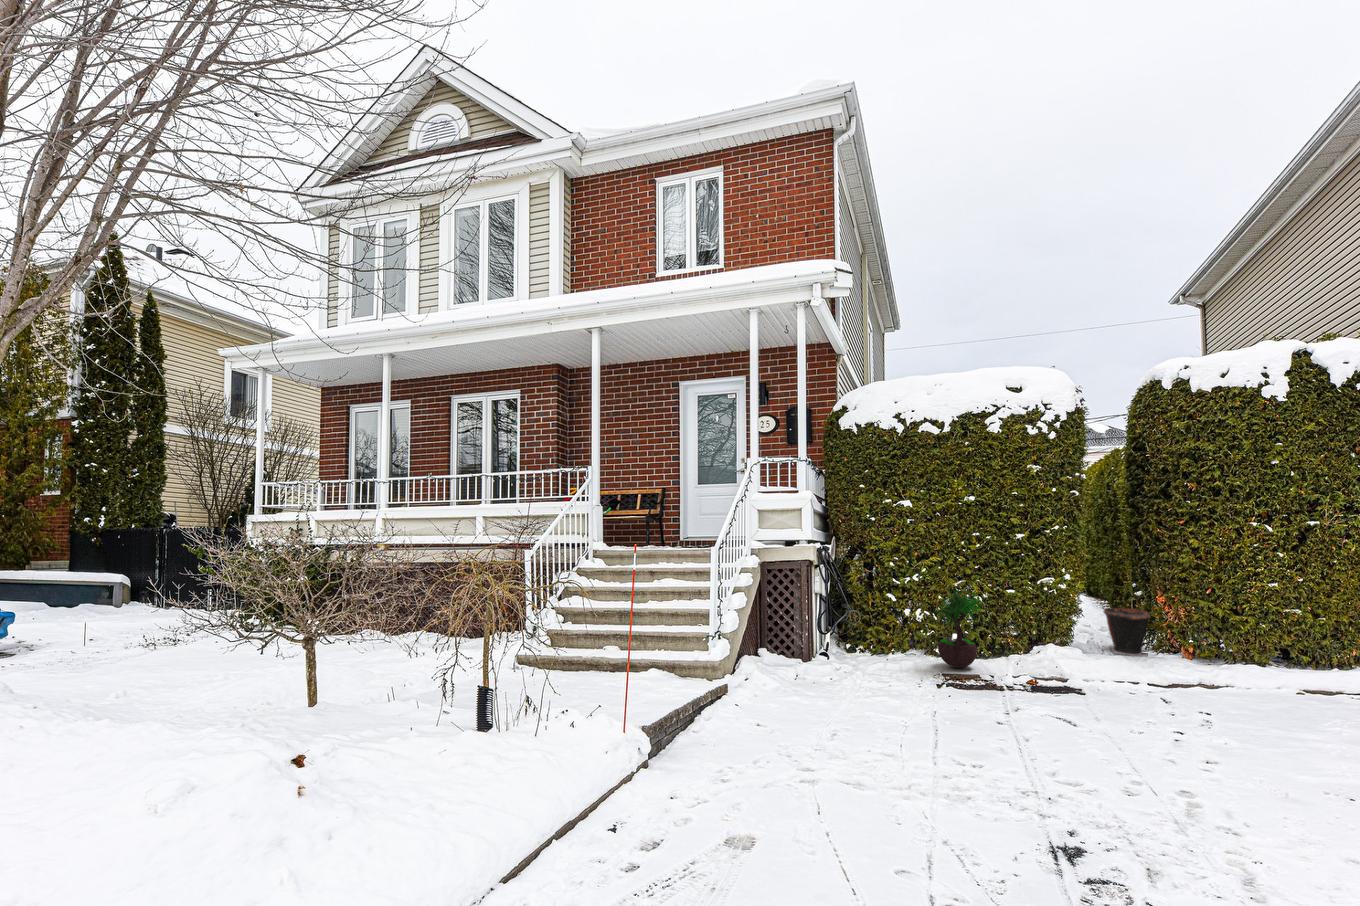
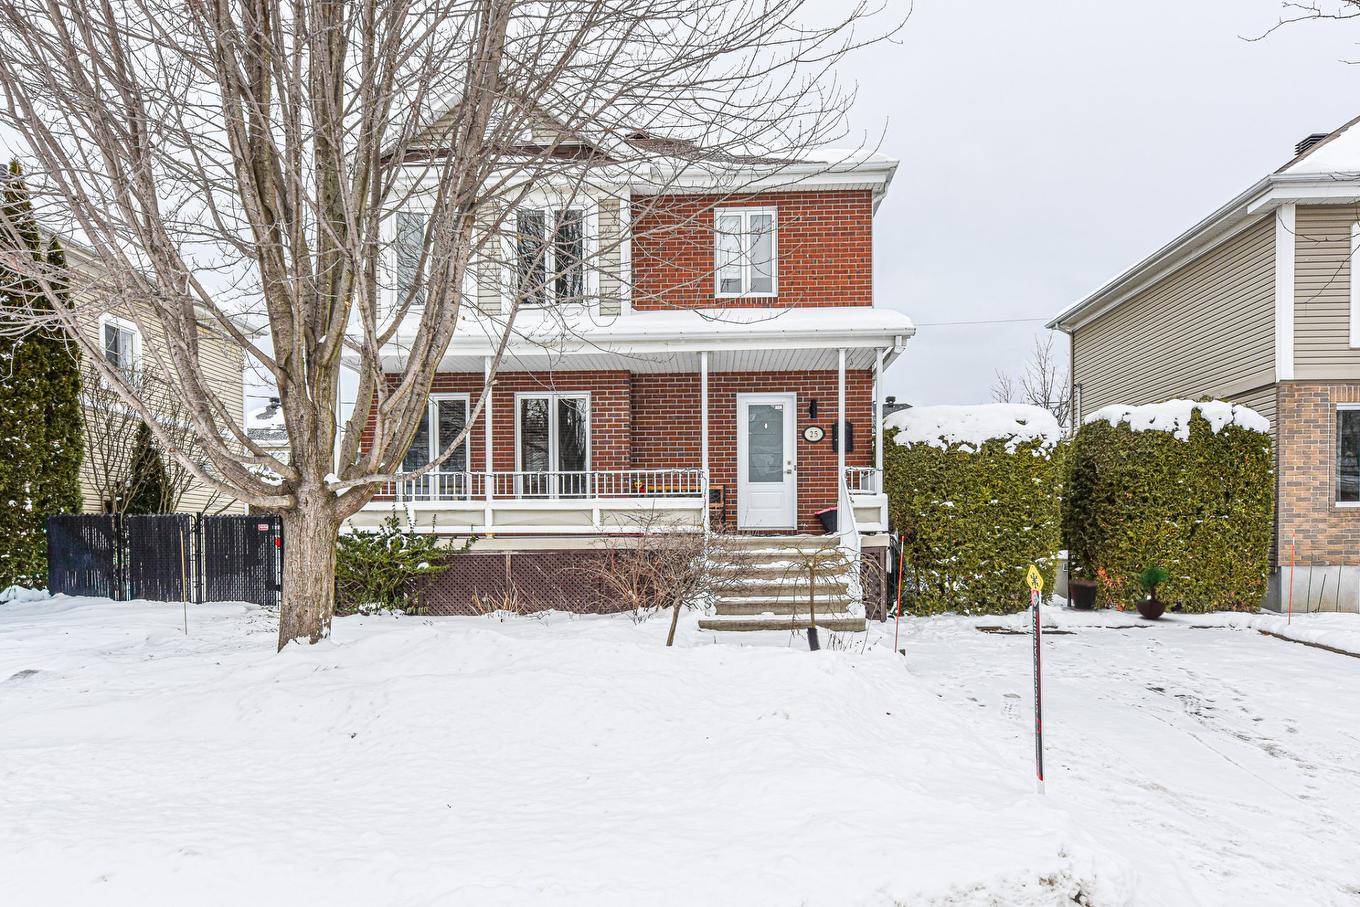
potted tree: present [935,591,980,668] -> present [1136,565,1170,619]

